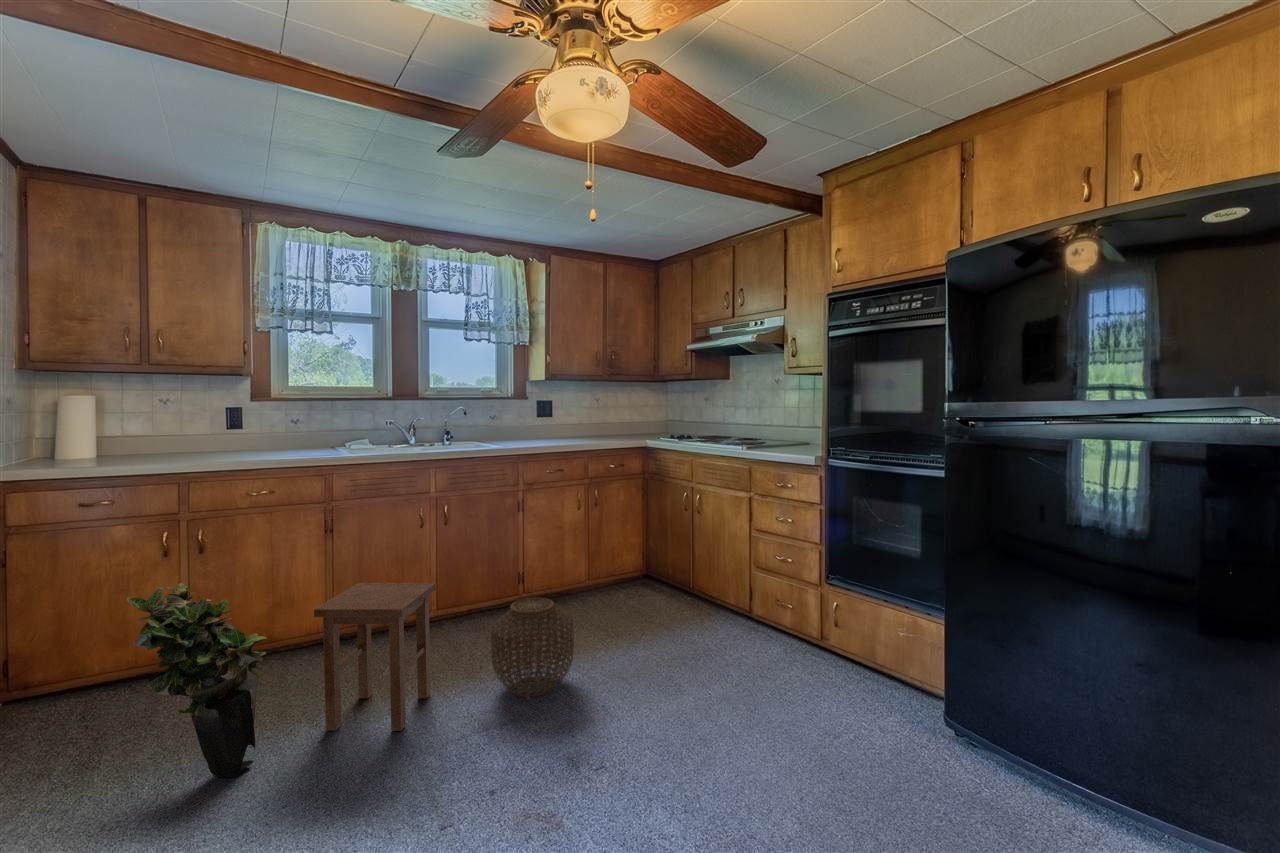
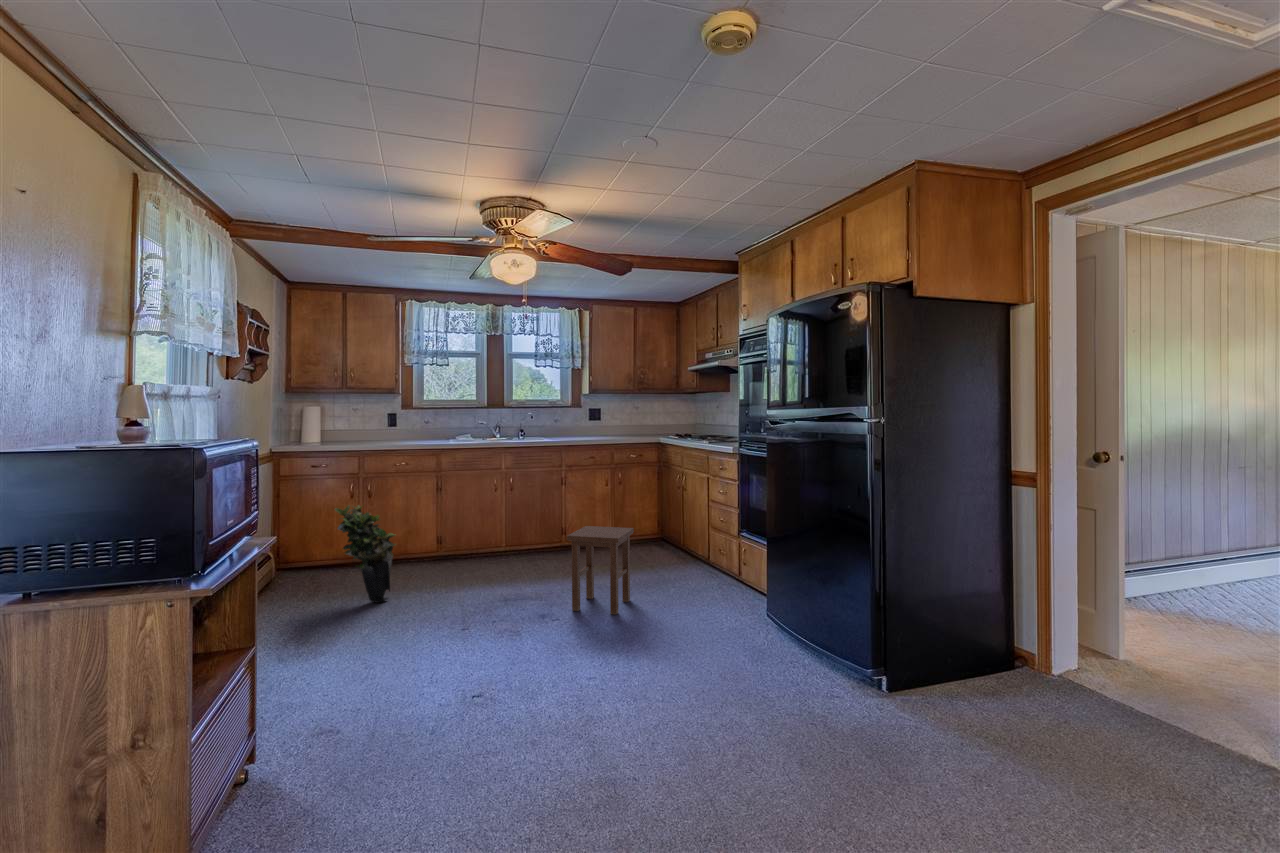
stool: present [314,583,435,731] -> present [567,526,634,614]
woven basket: present [491,598,574,697] -> none [519,532,569,589]

